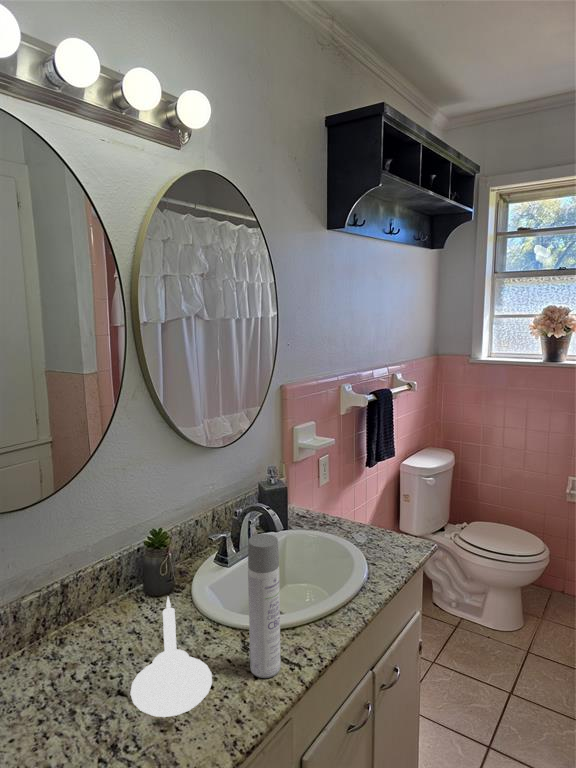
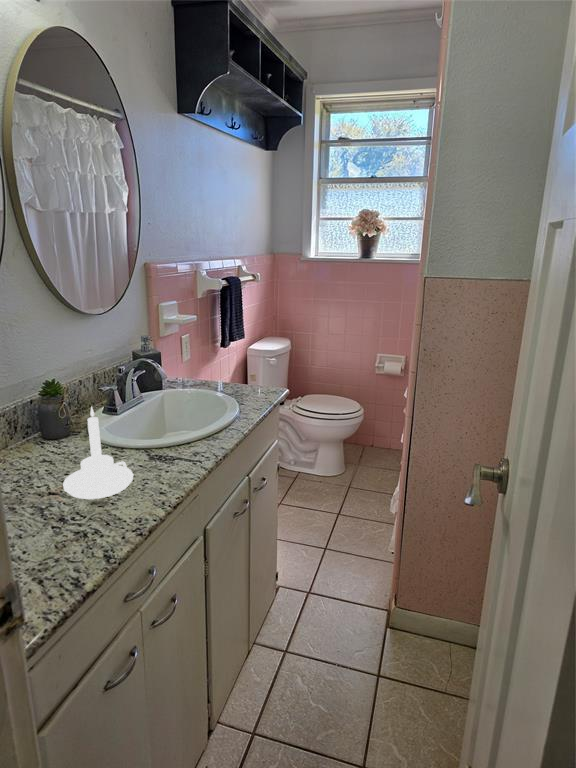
spray bottle: present [248,534,281,678] -> none [155,357,185,470]

